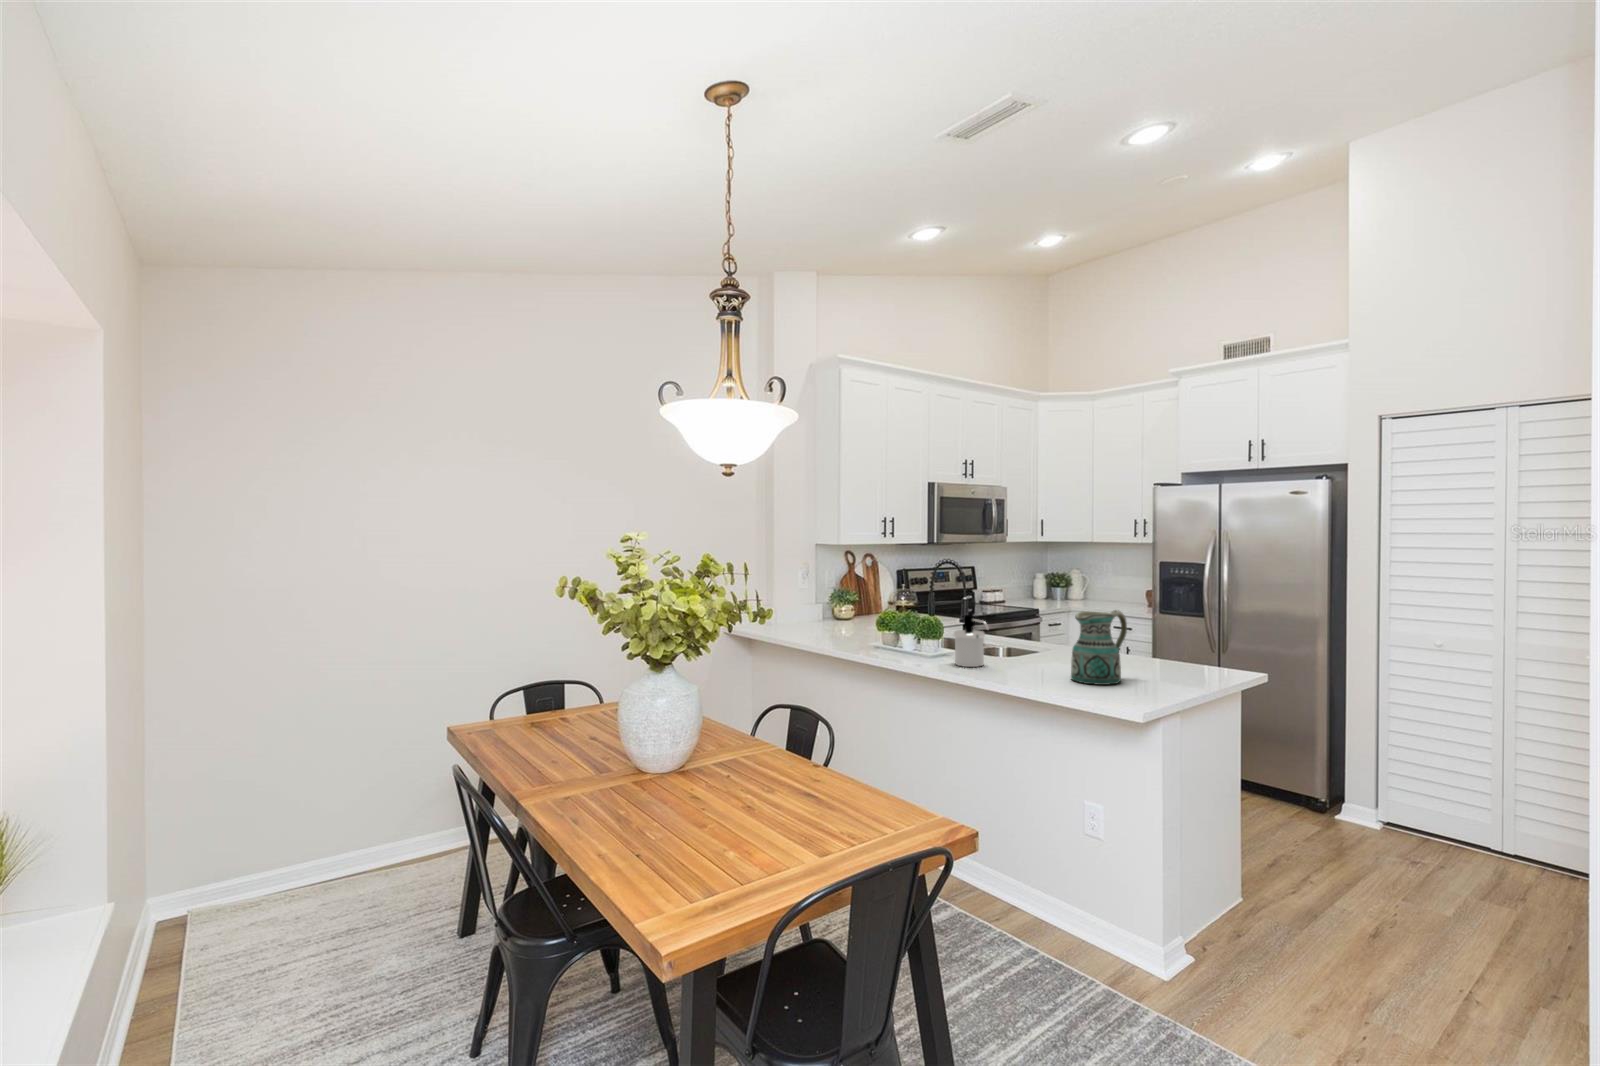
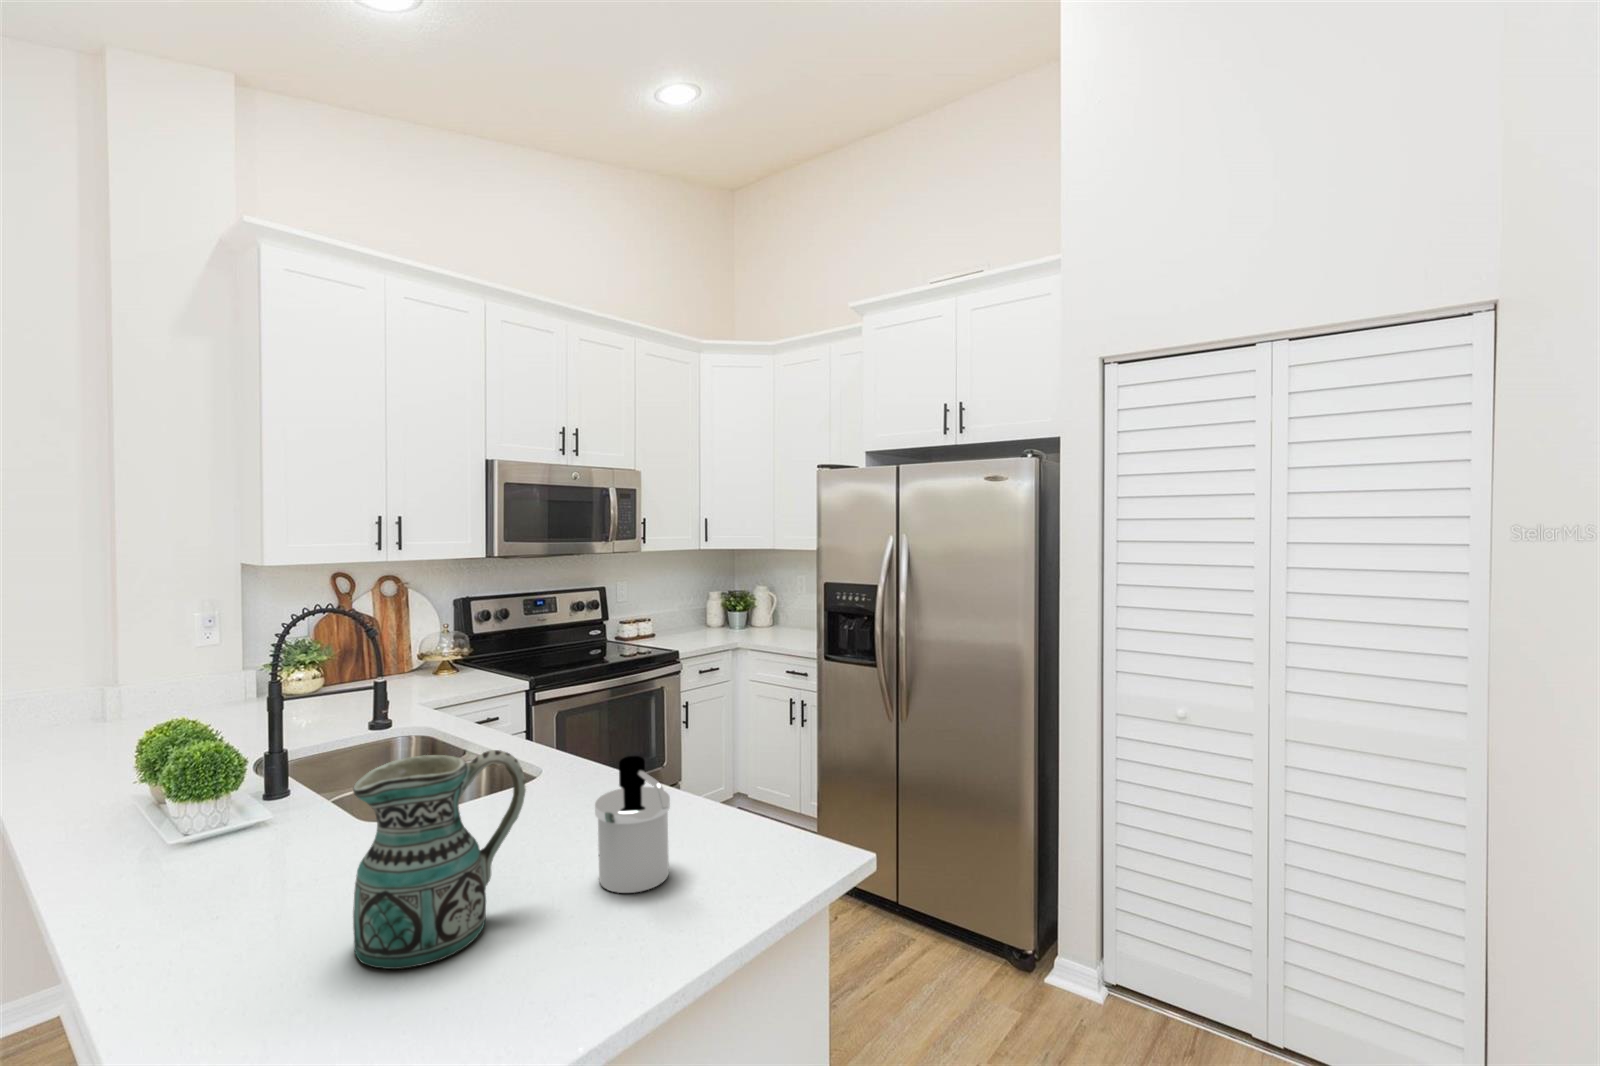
soap dispenser: present [954,615,989,667] -> present [595,756,670,893]

